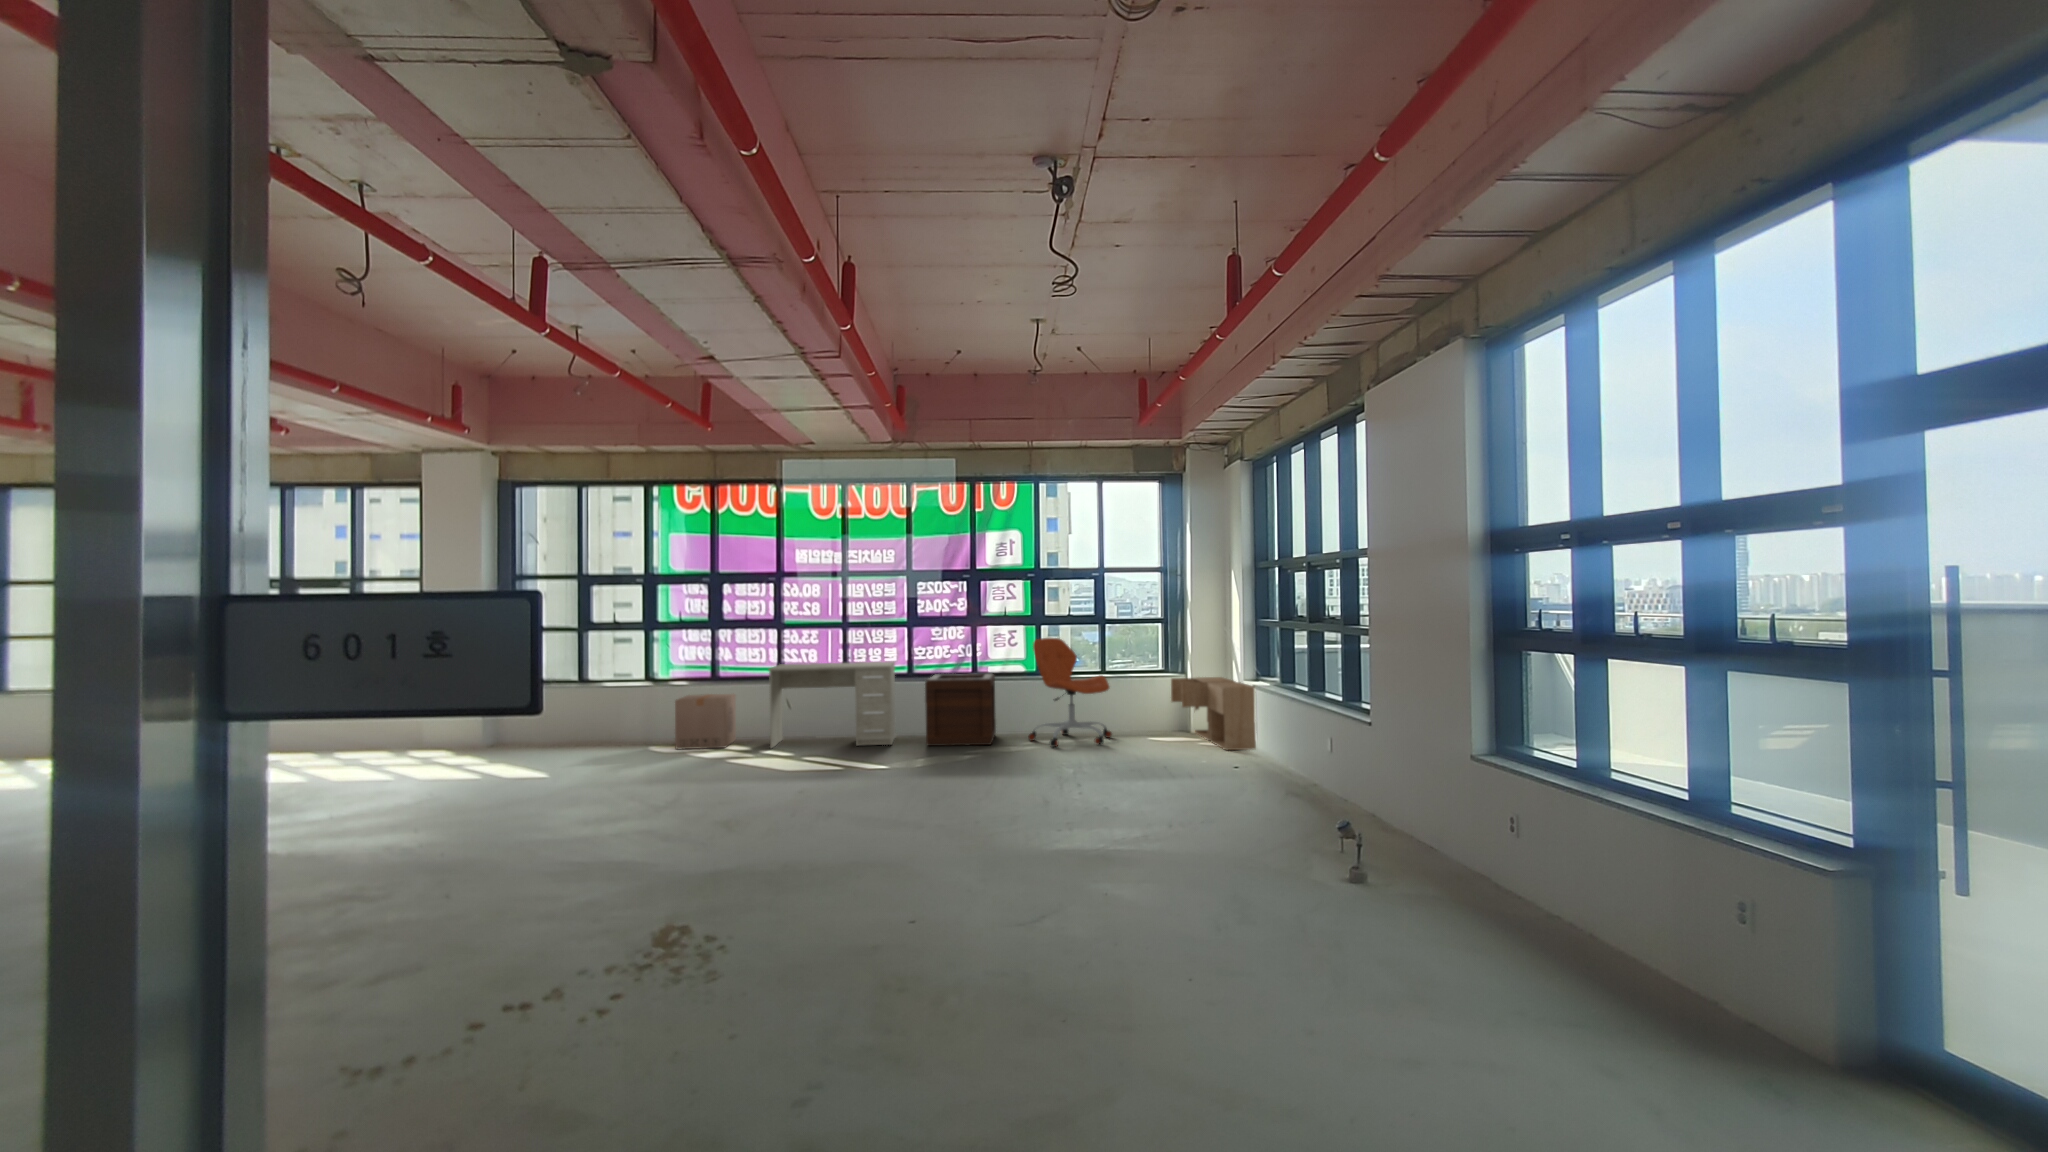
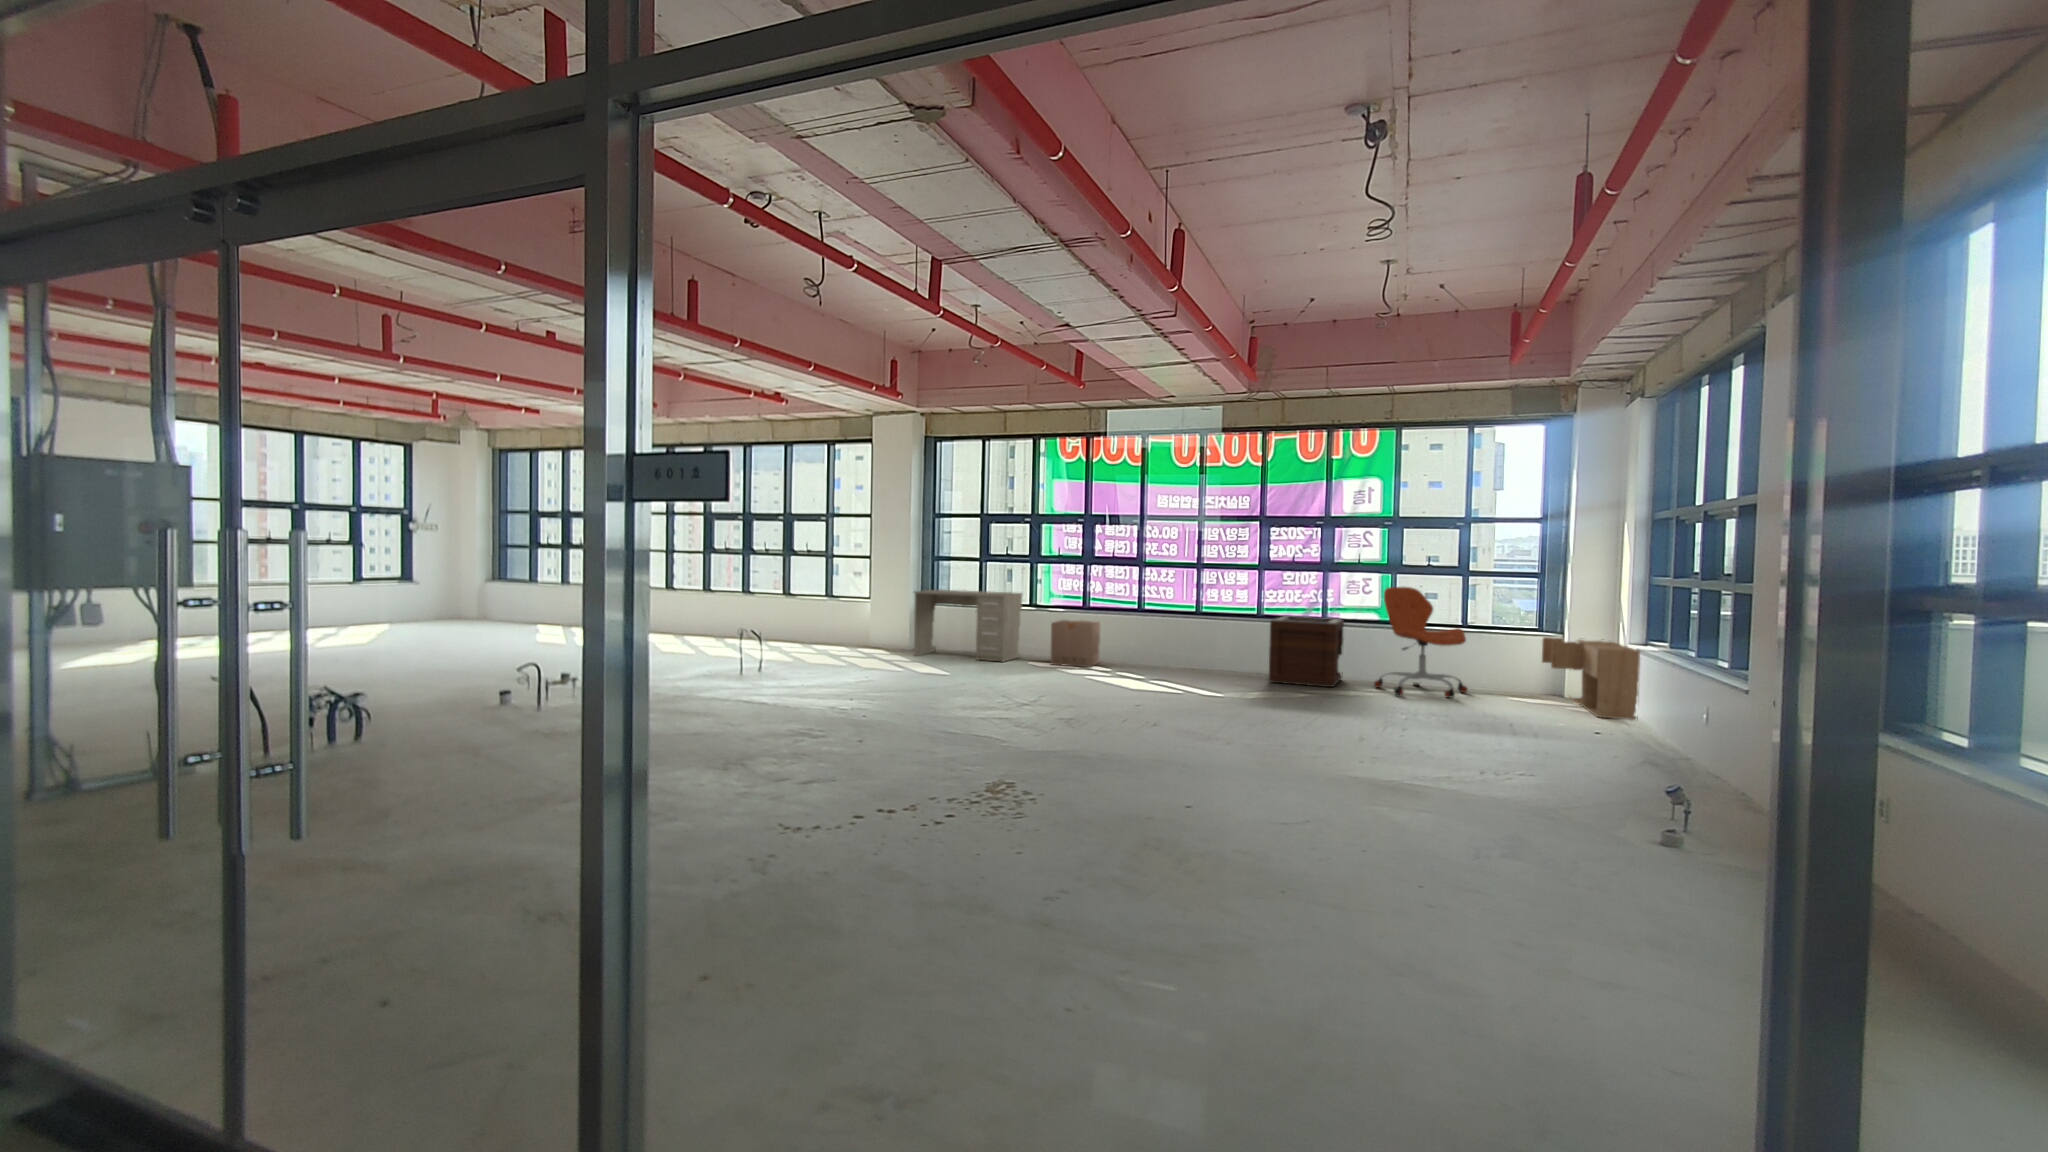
desk: present [769,662,896,748] -> present [914,590,1022,662]

